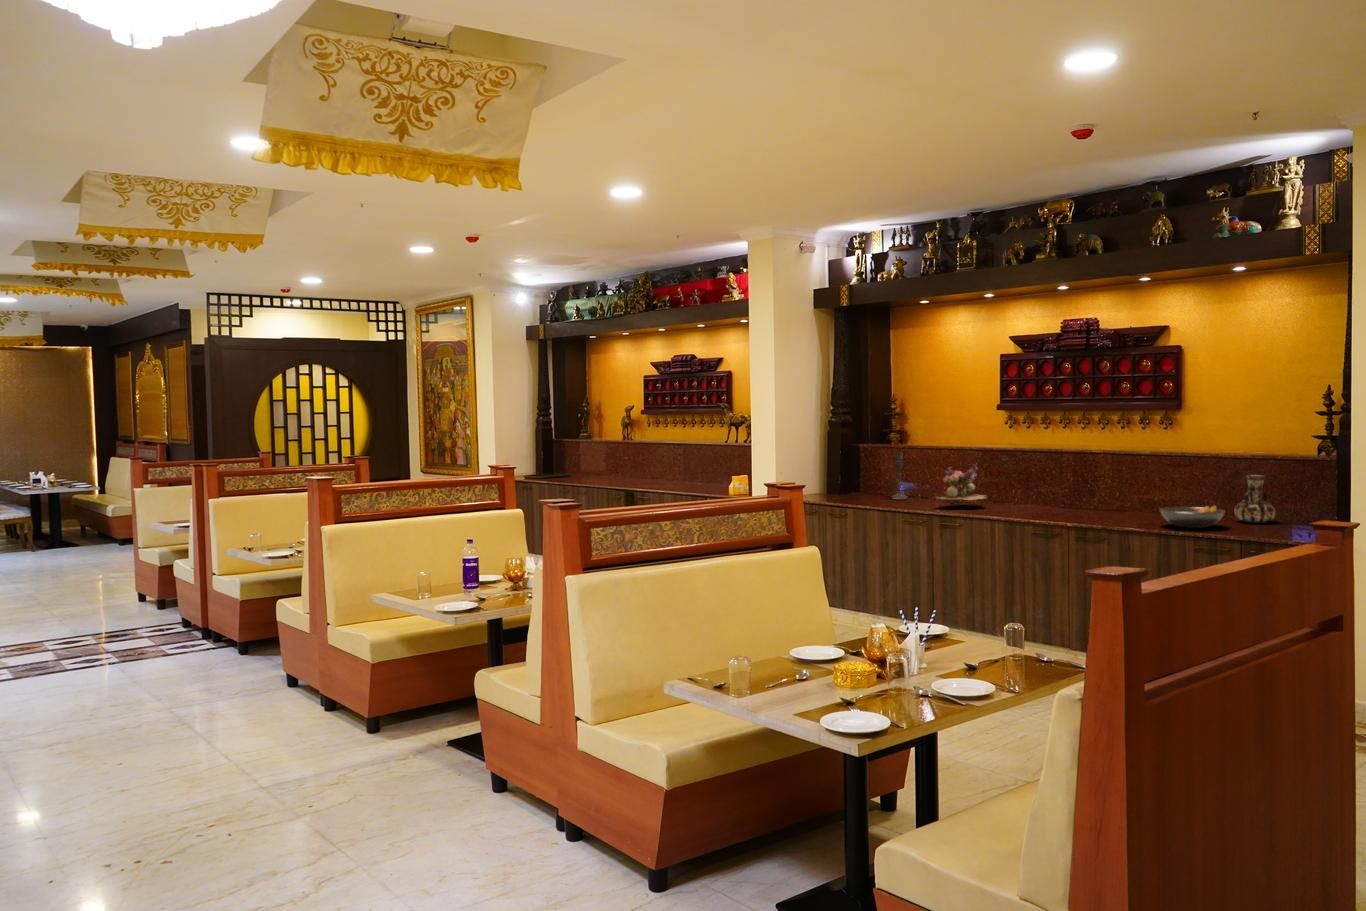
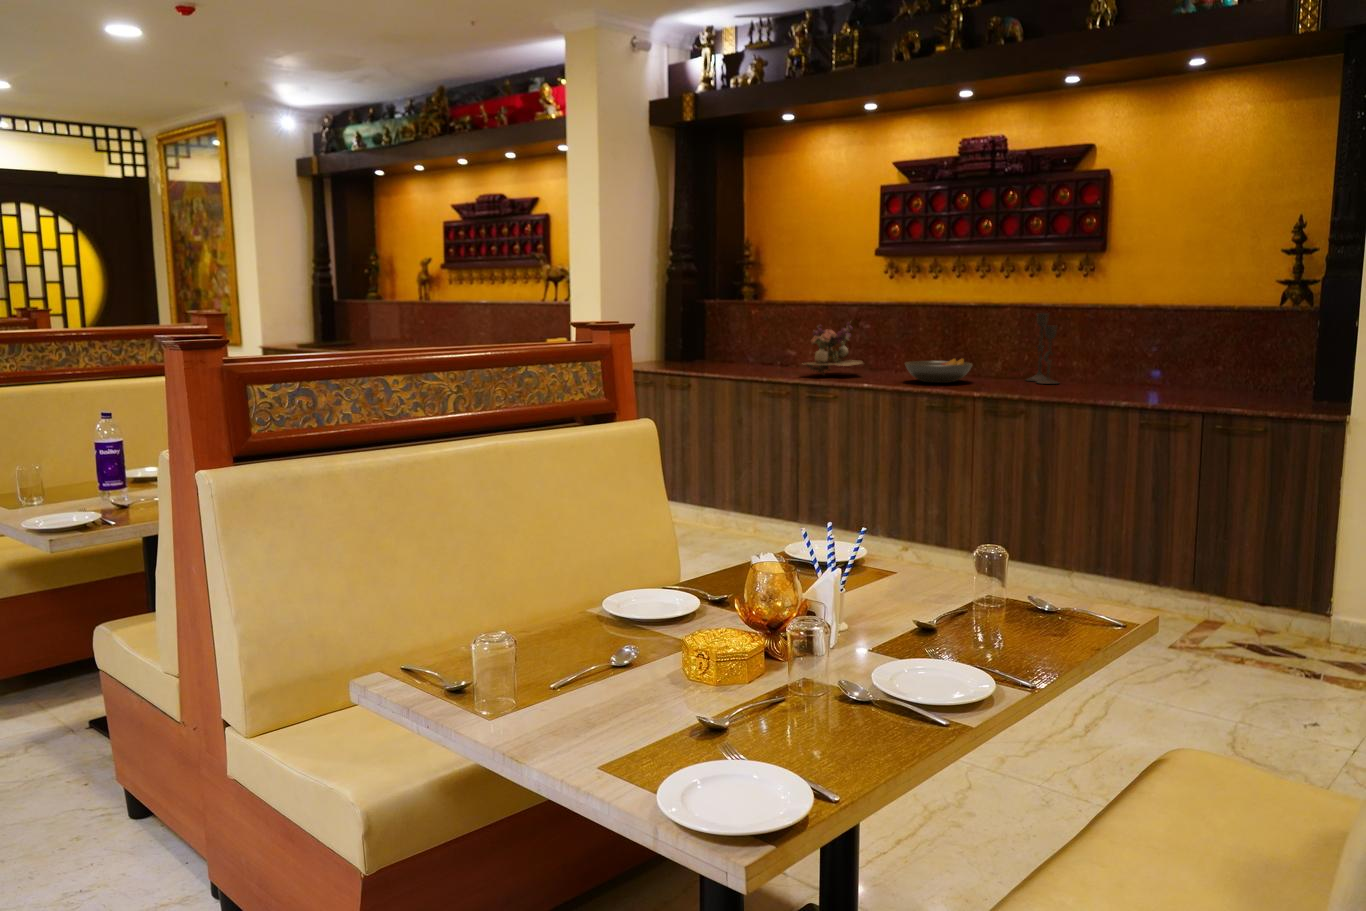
candlestick: present [891,452,908,499] -> present [1026,313,1058,384]
decorative vase: present [1235,475,1275,523] -> none [1173,331,1223,391]
fruit bowl: present [1160,506,1225,528] -> present [905,358,972,383]

